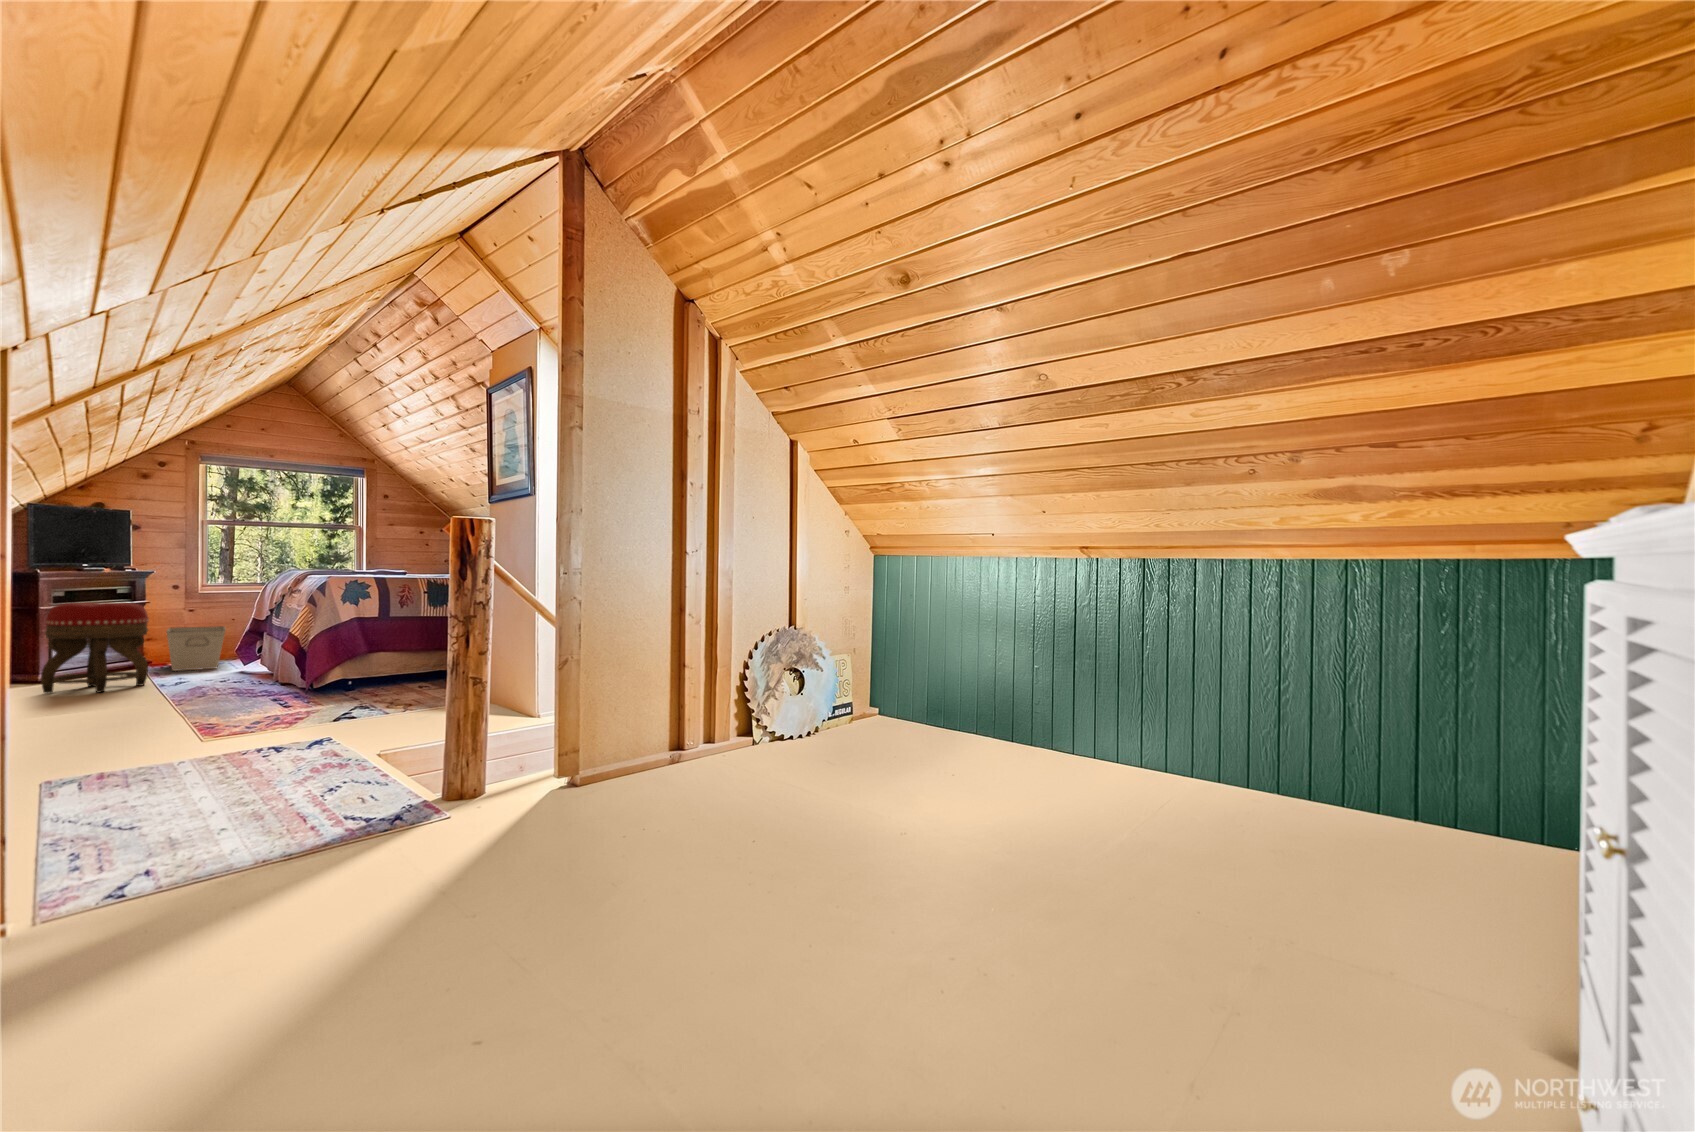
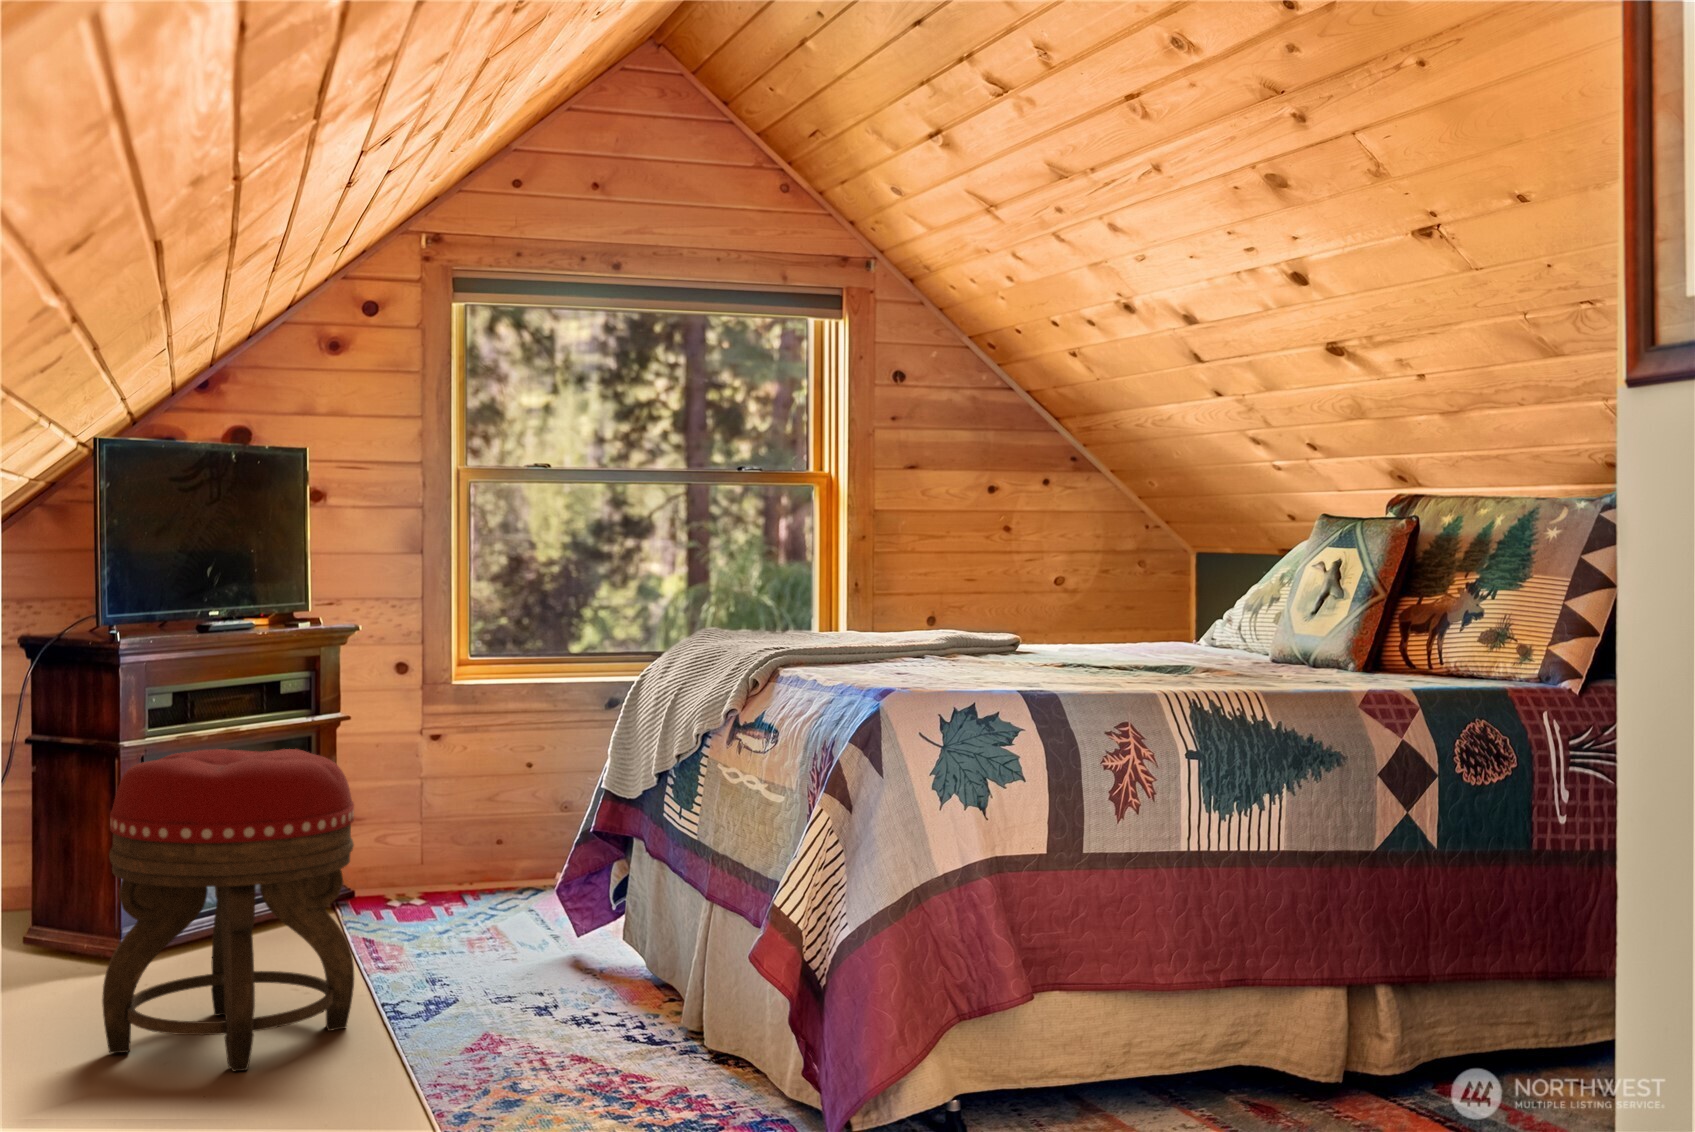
storage bin: present [166,626,226,671] -> none [389,781,526,933]

